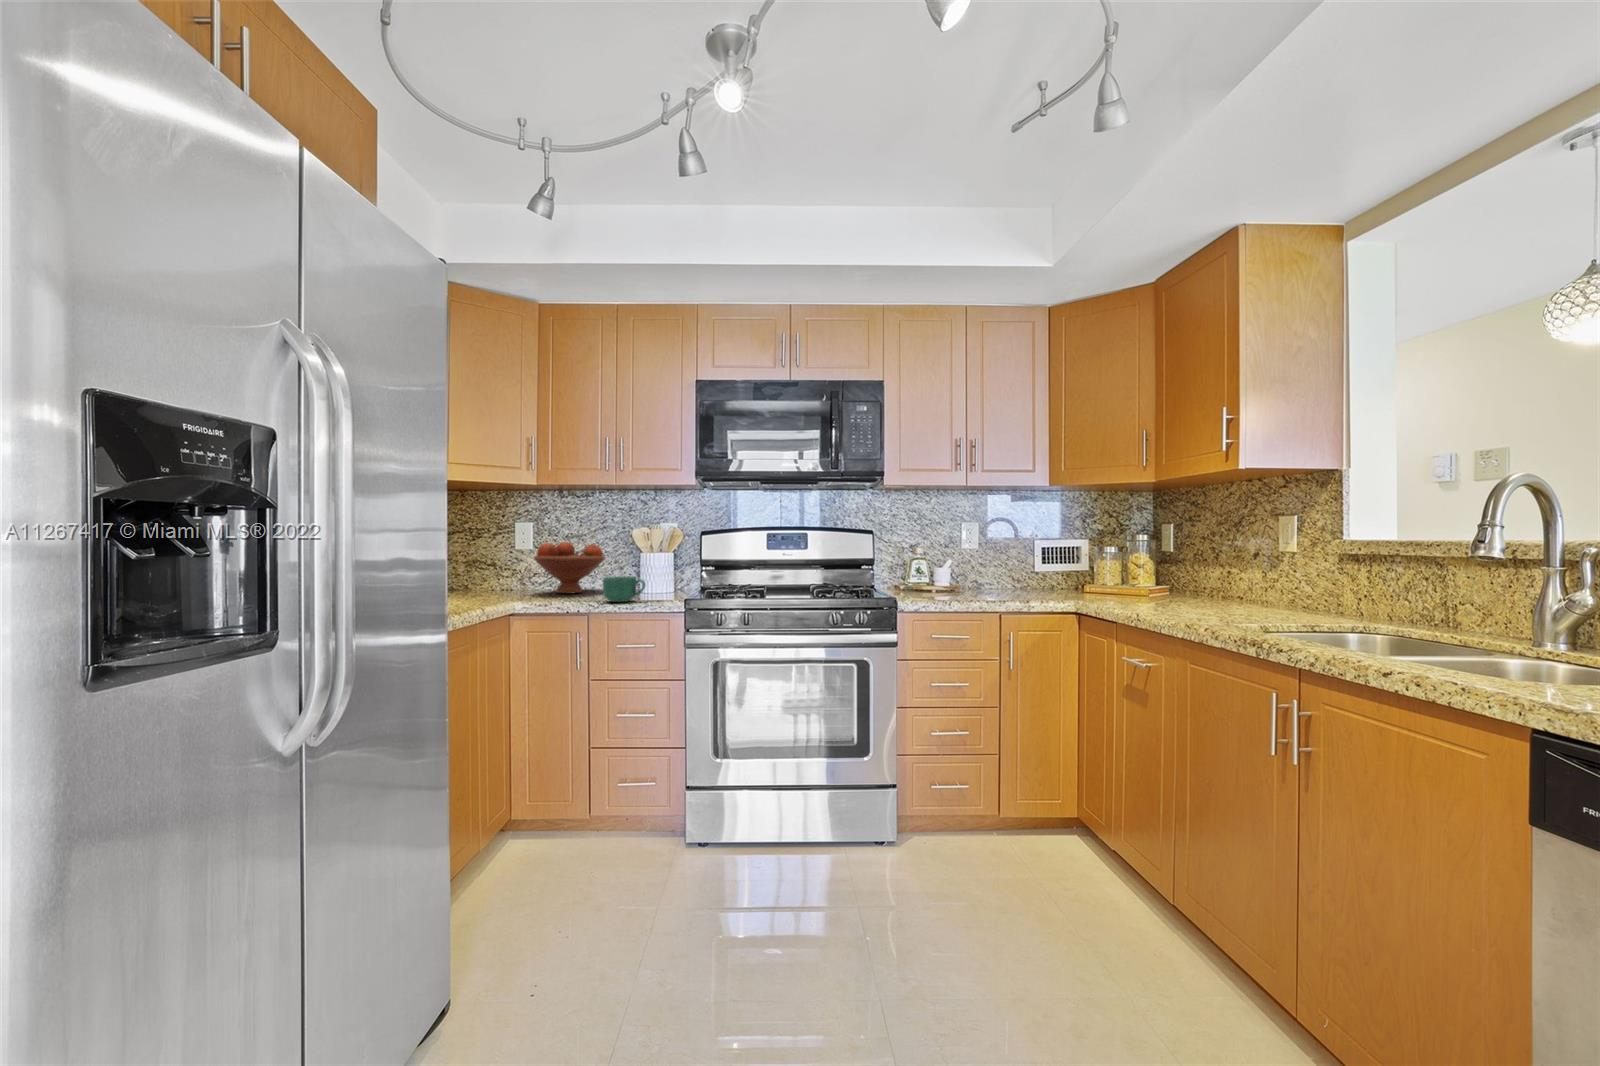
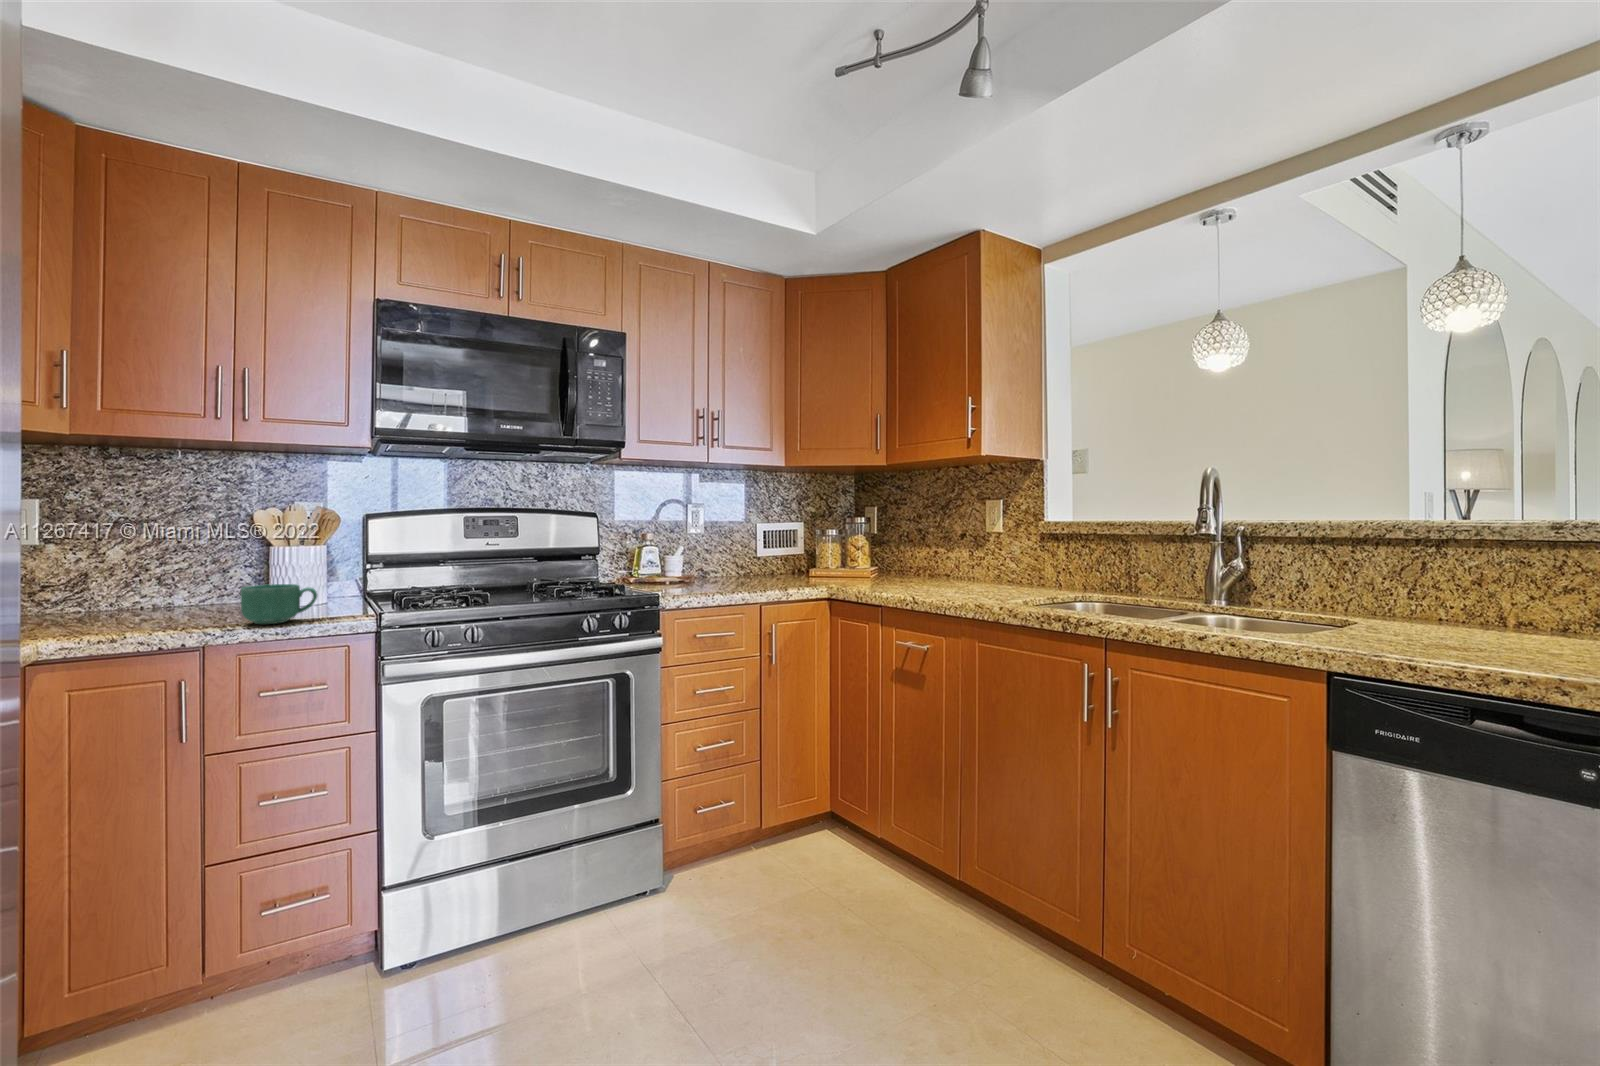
fruit bowl: present [534,542,605,594] -> none [63,532,210,616]

